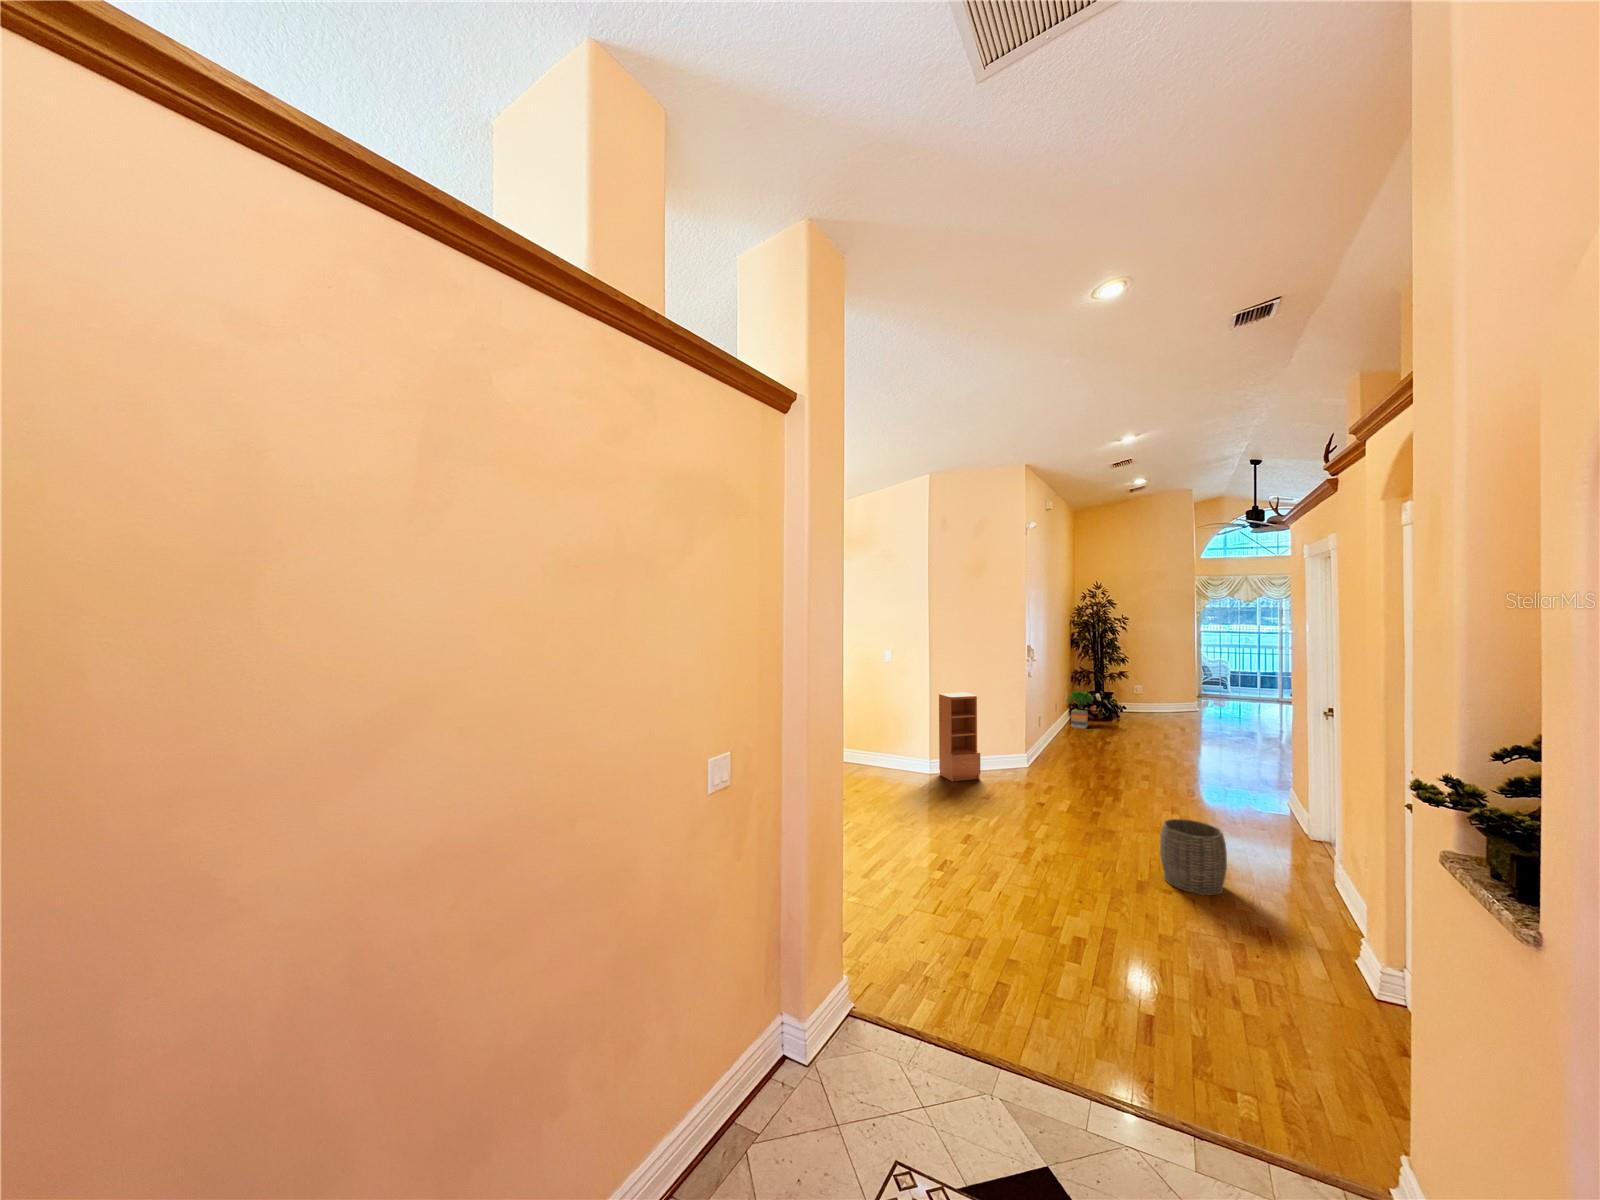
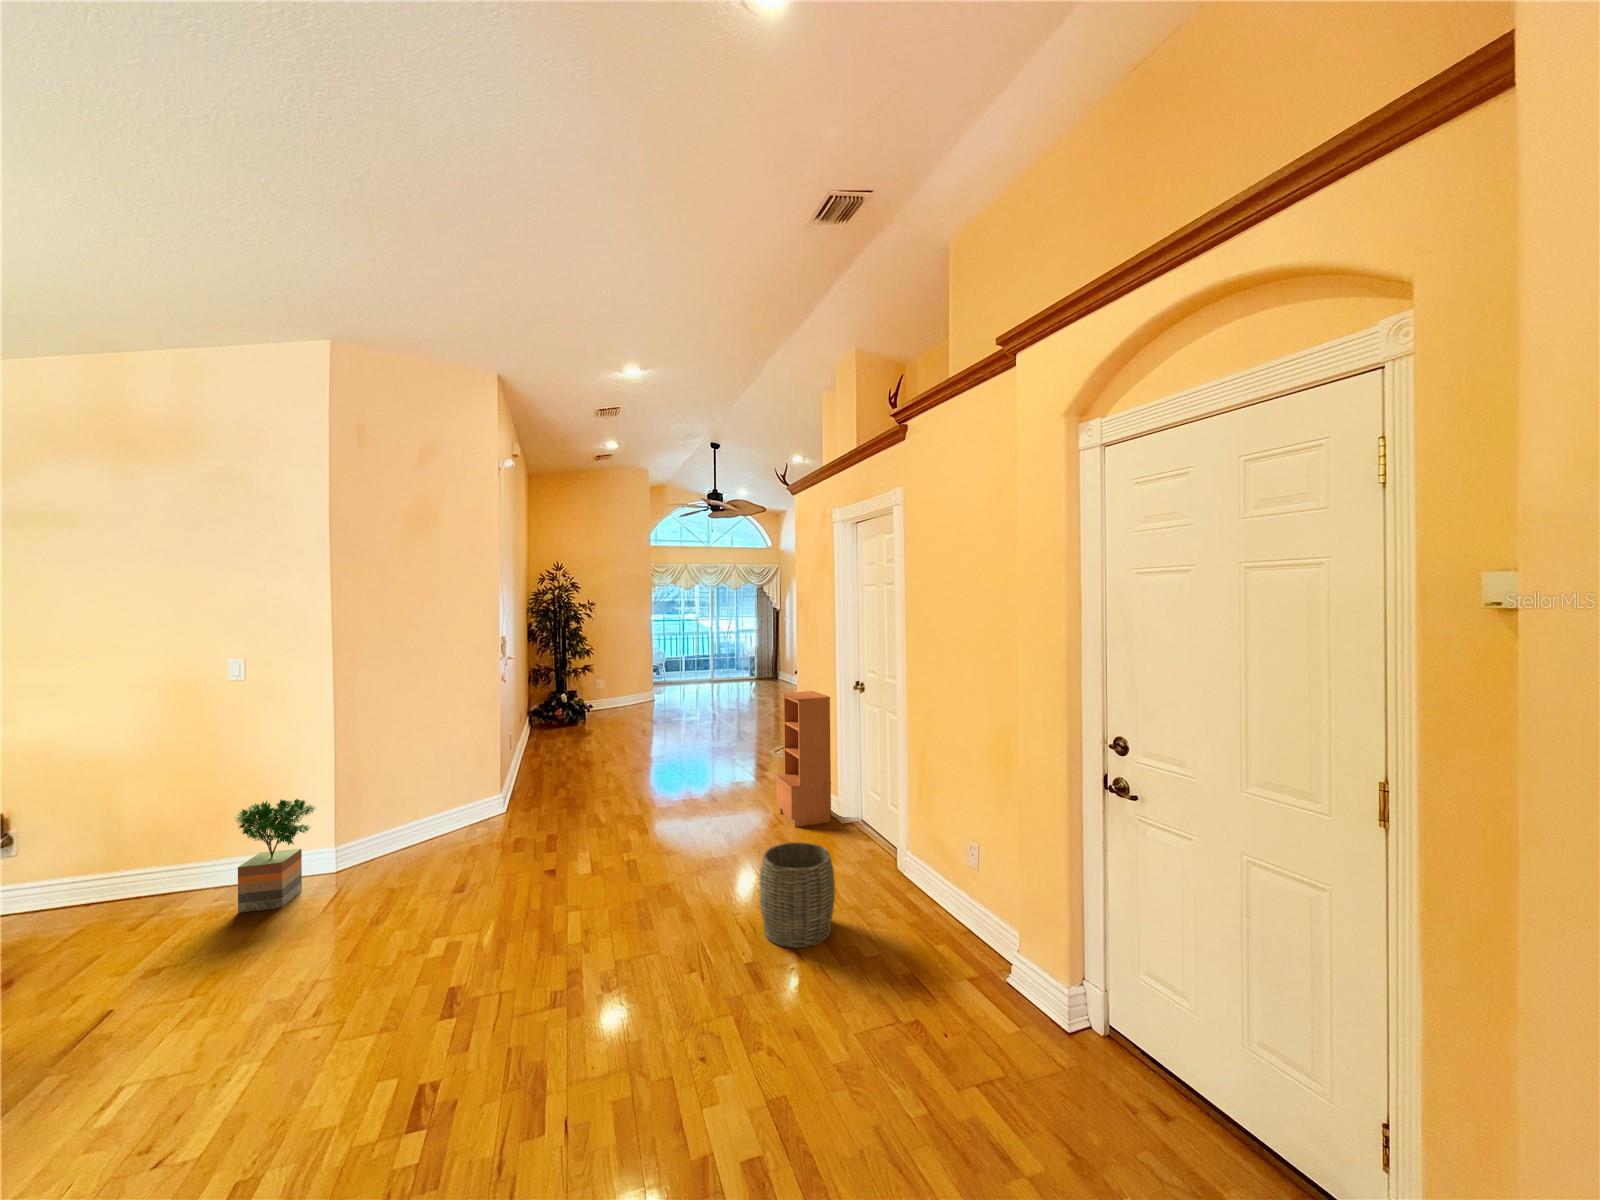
potted tree: present [1067,691,1093,729] -> present [235,799,315,913]
bookcase: present [939,692,980,782] -> present [777,691,831,827]

